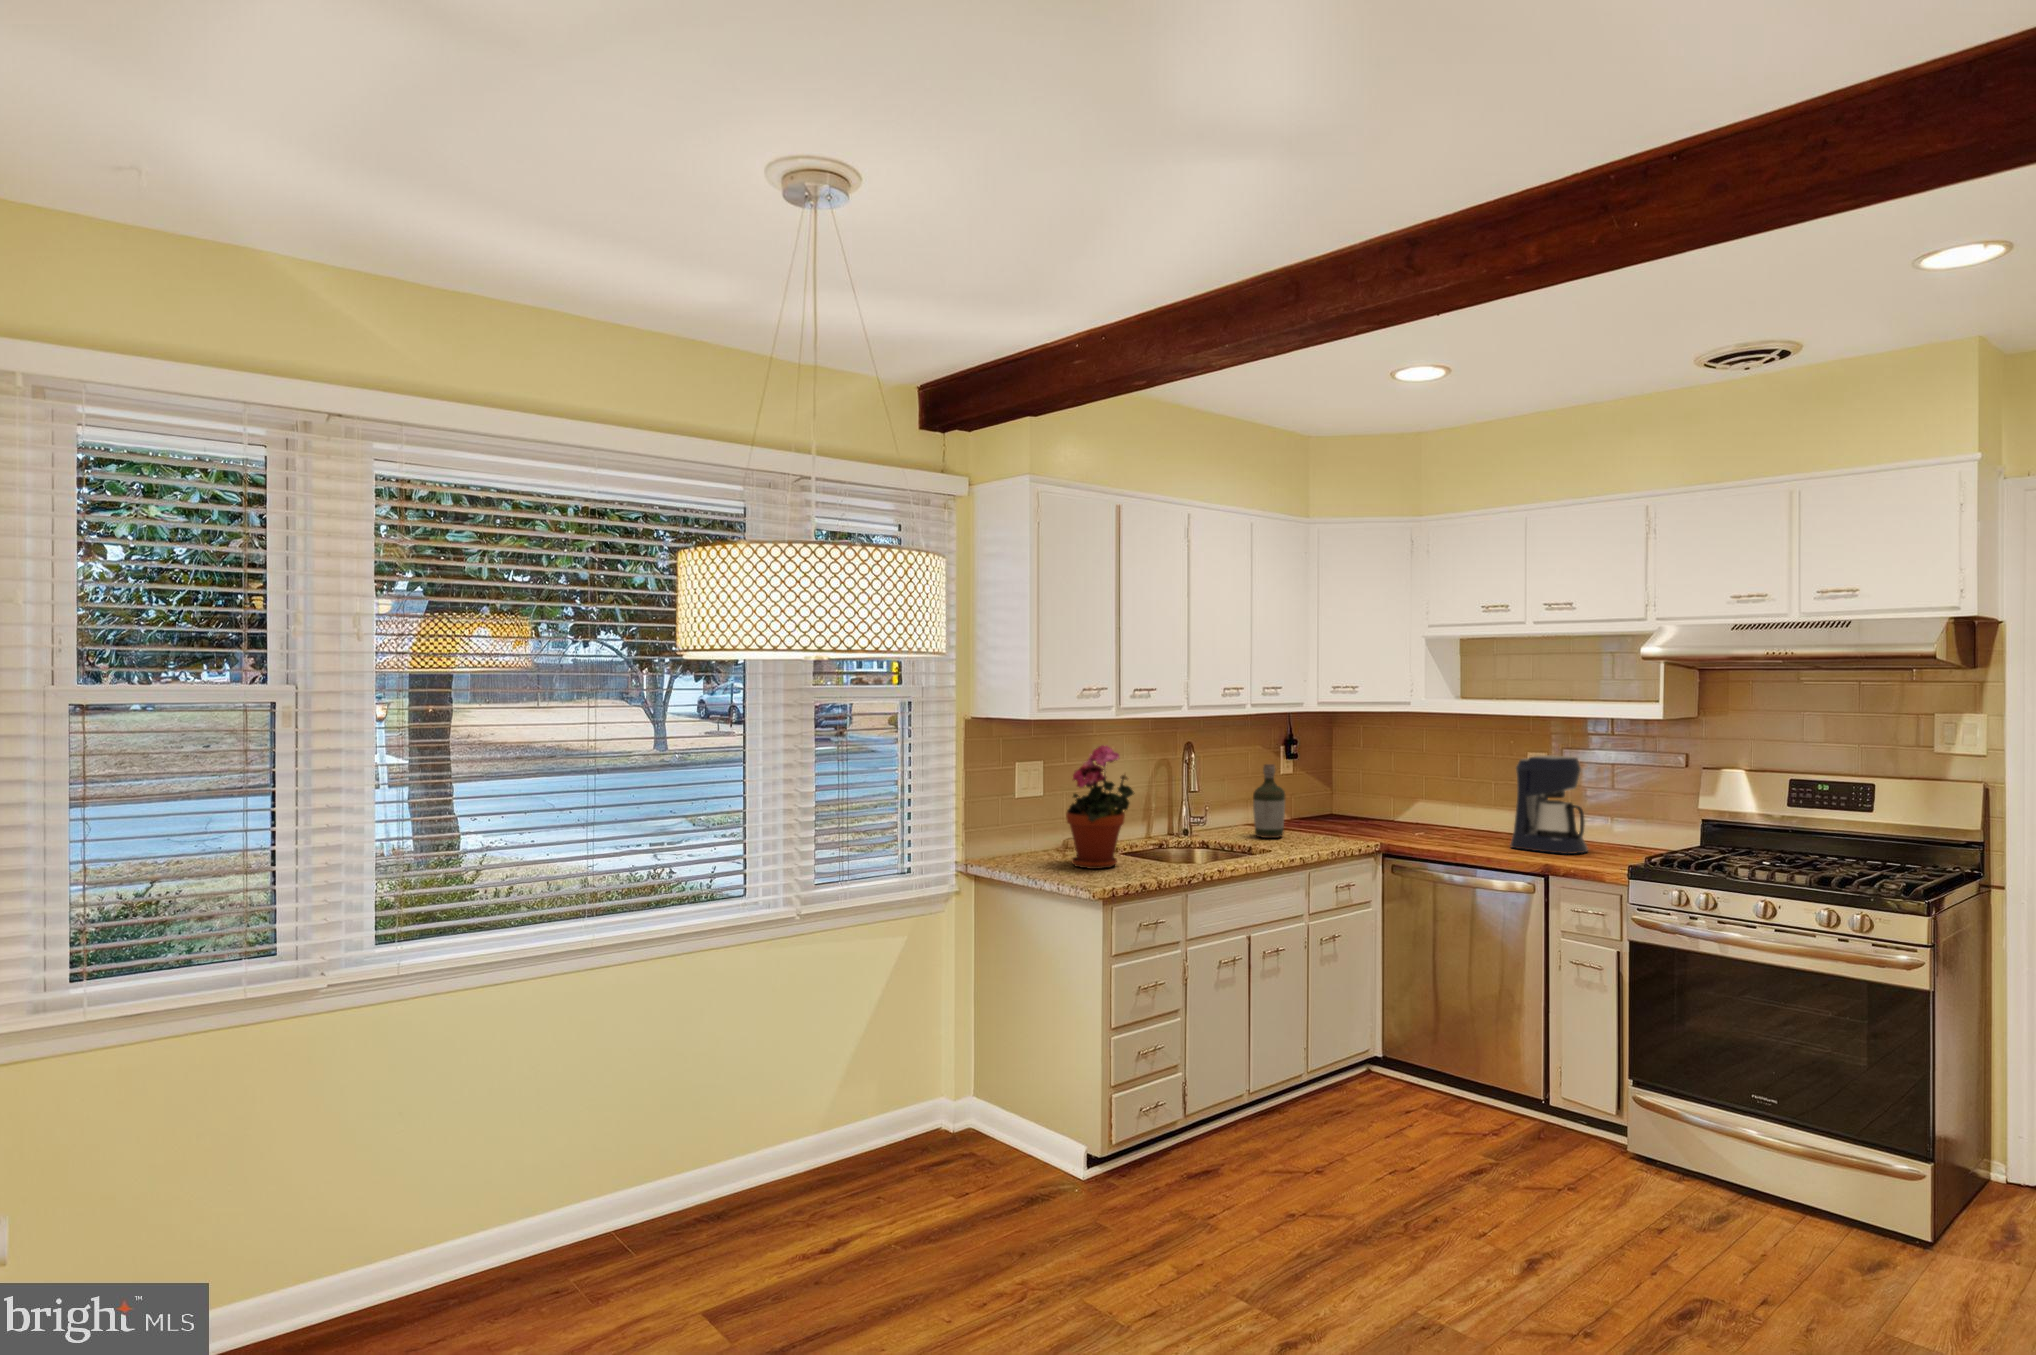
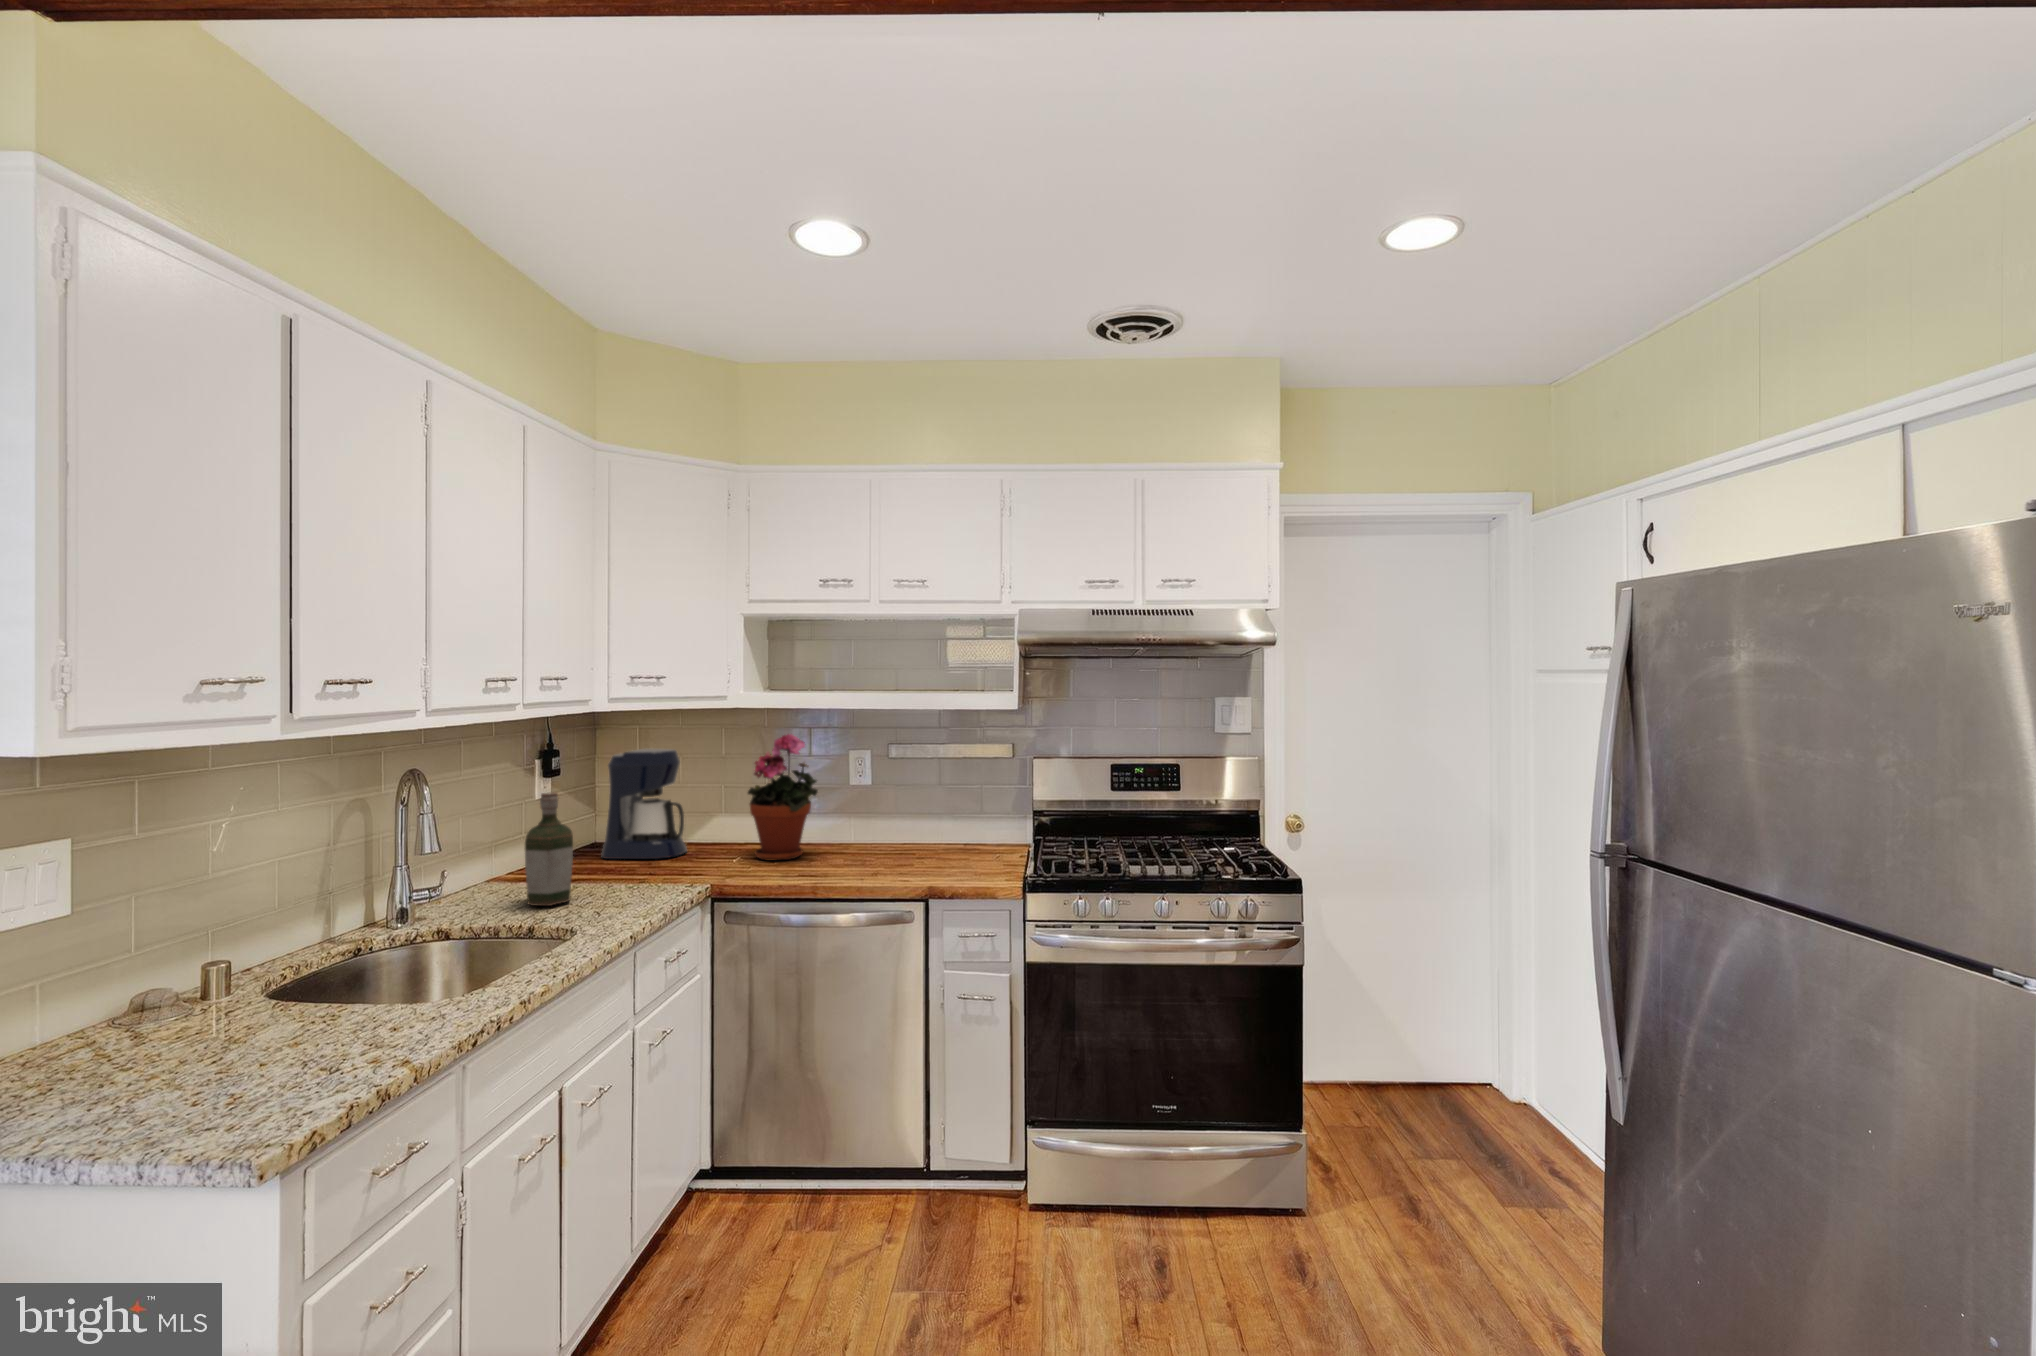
potted plant: present [1066,745,1134,869] -> present [748,734,818,861]
coffee maker: present [1510,755,1588,854] -> present [601,749,687,859]

